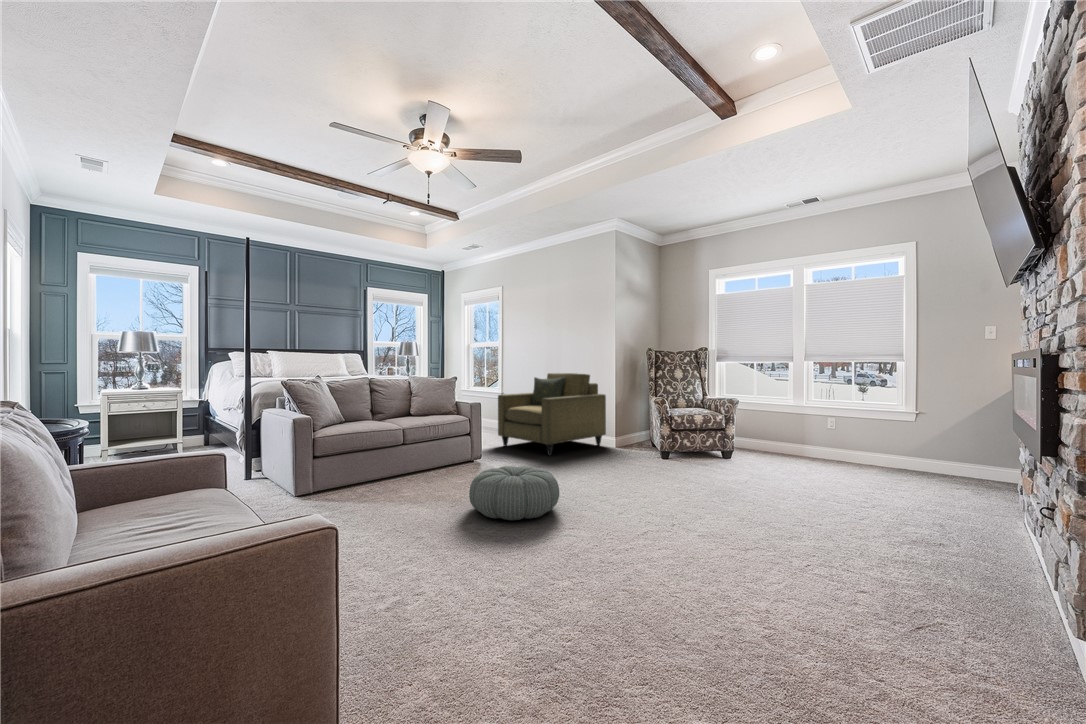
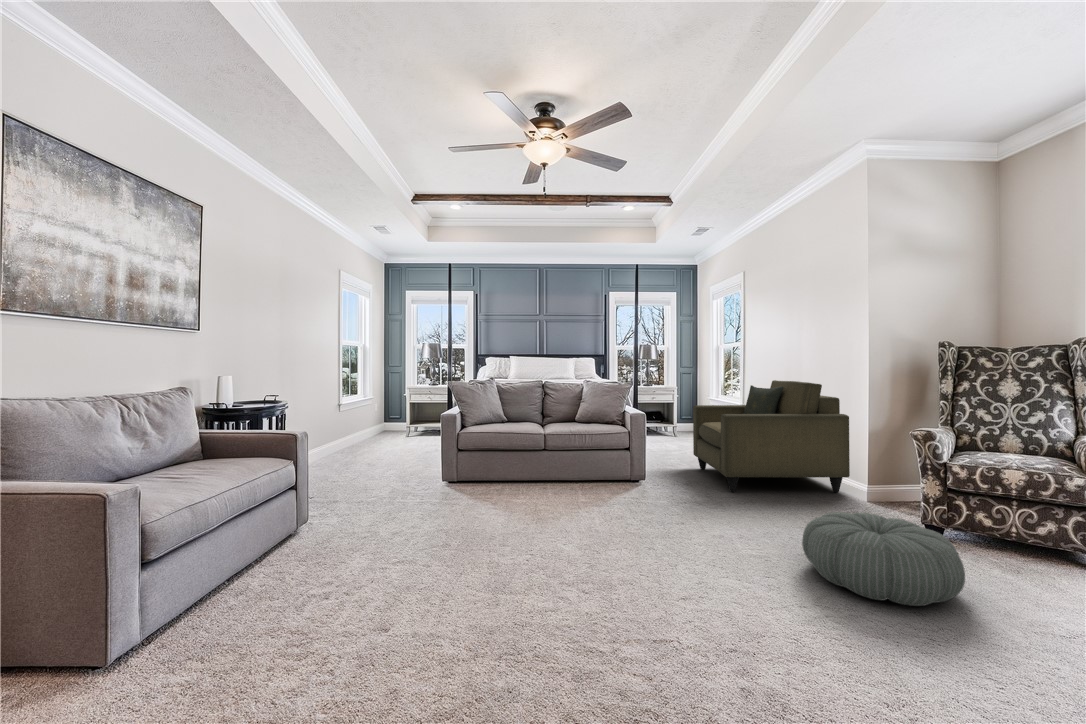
pouf: present [469,466,559,520] -> present [802,512,965,606]

